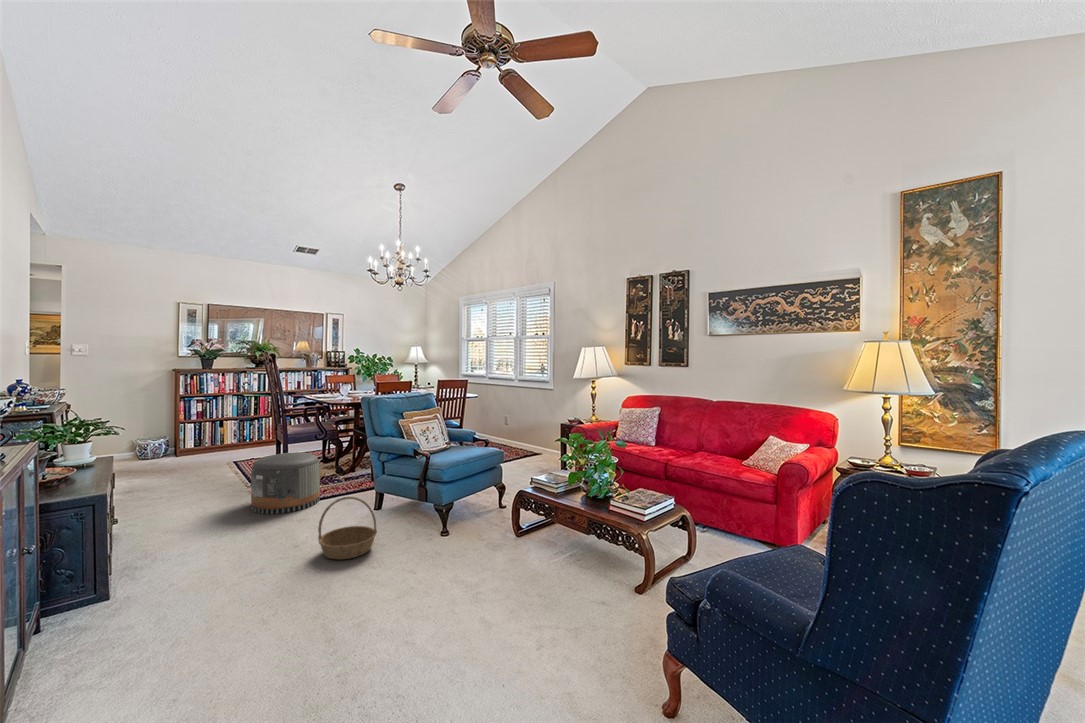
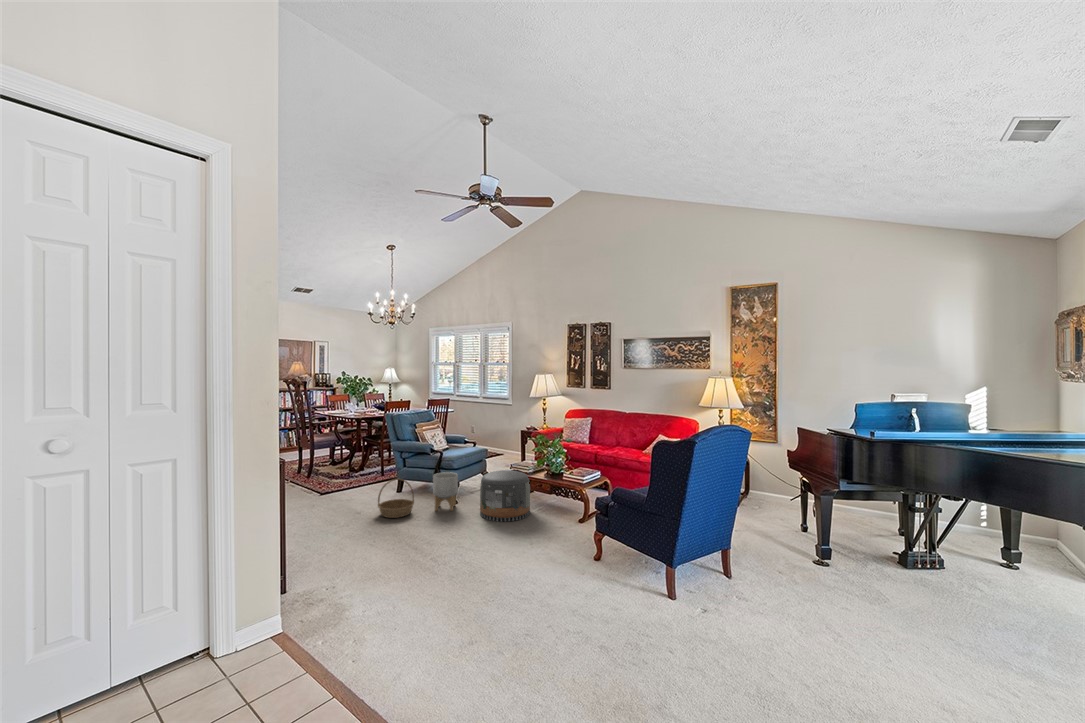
pouf: present [251,452,320,514] -> present [480,470,530,522]
planter: none [407,487,445,550] -> present [433,472,458,511]

